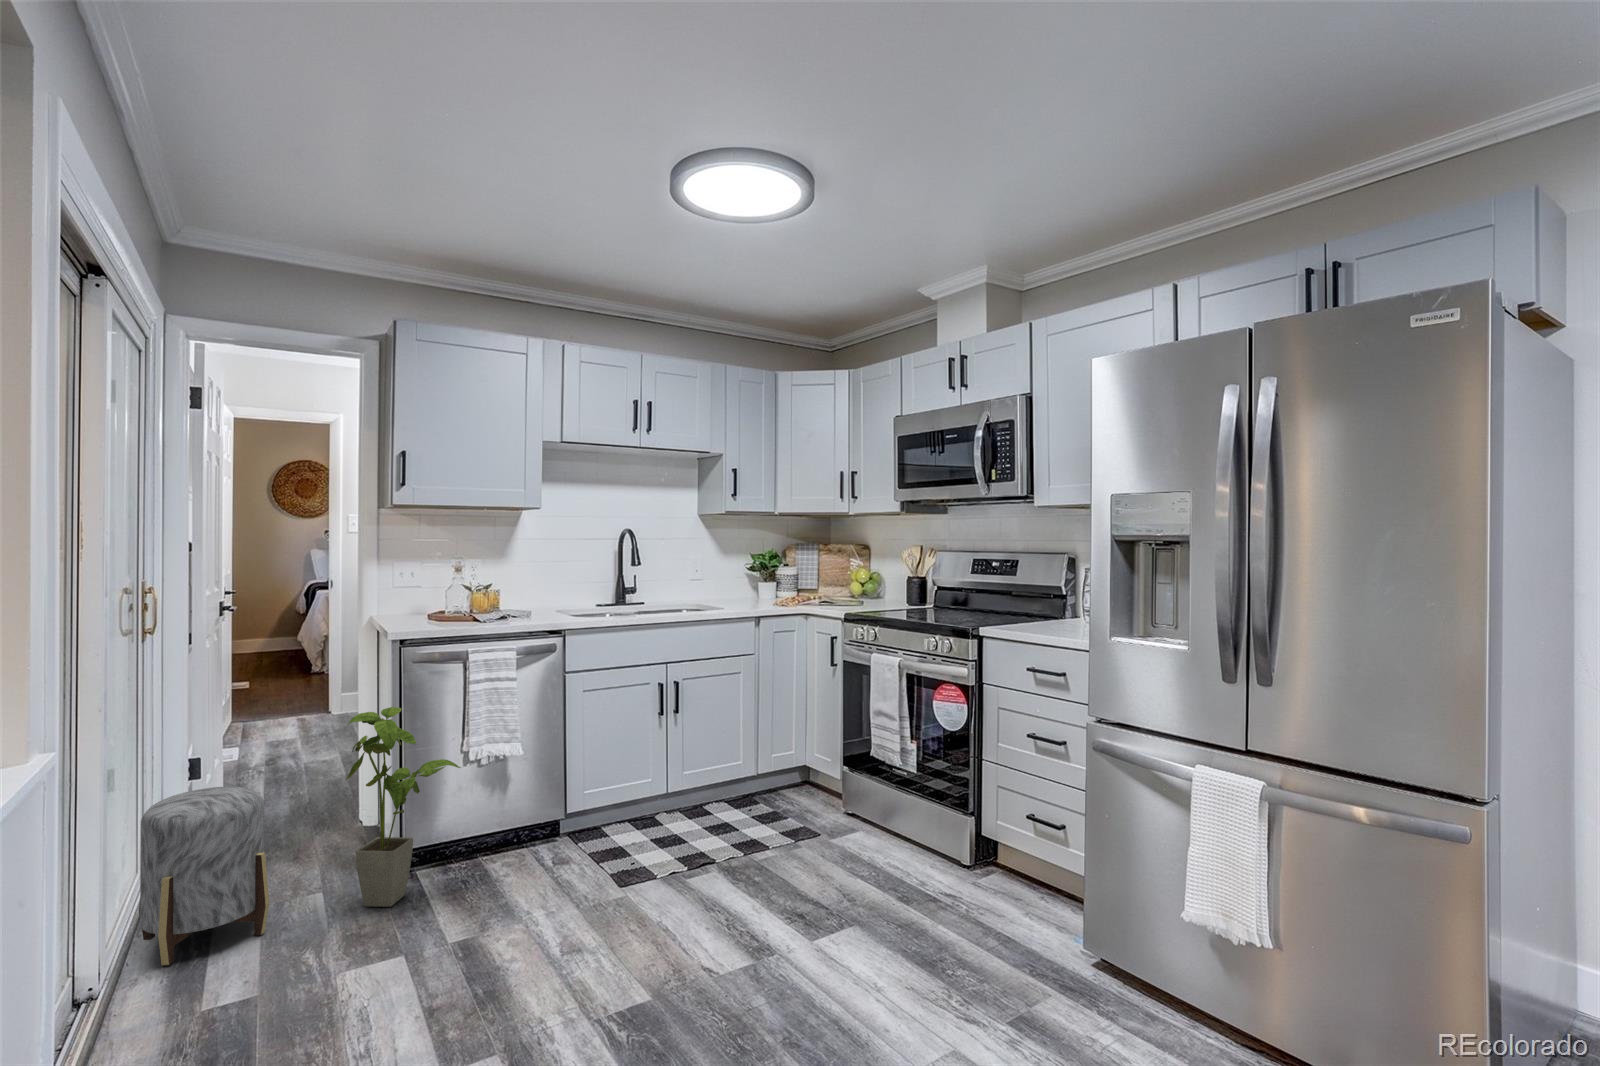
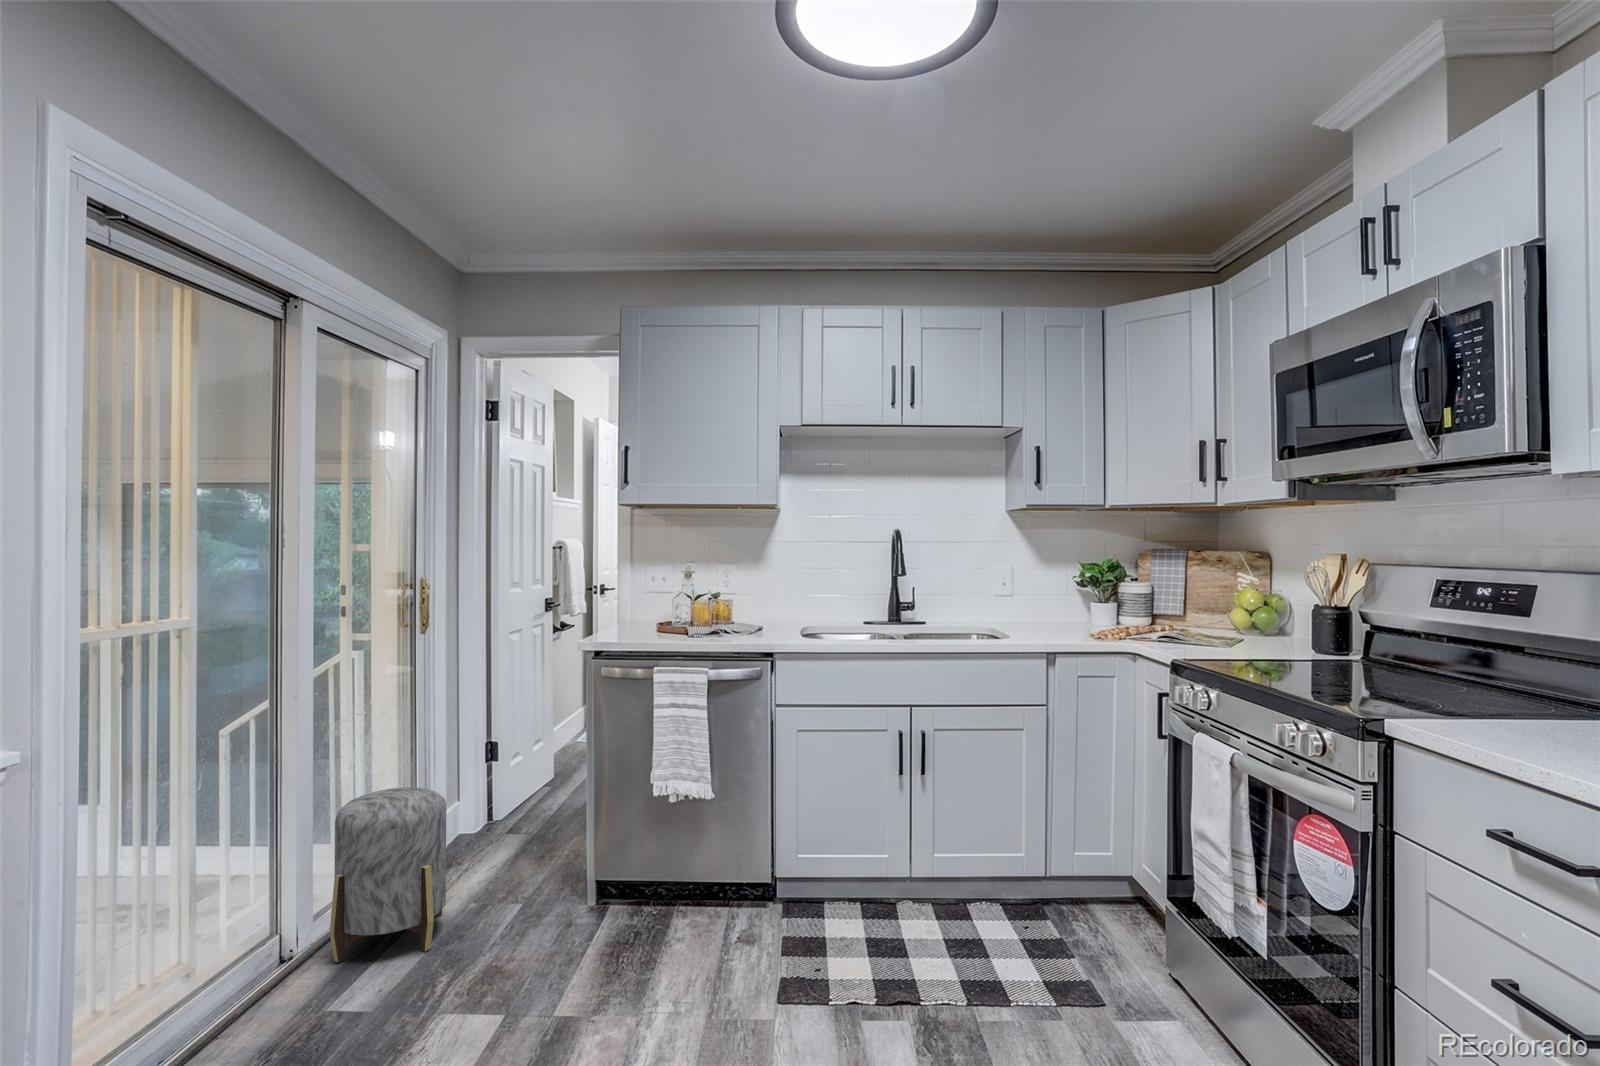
house plant: present [346,707,461,907] -> none [499,729,616,953]

